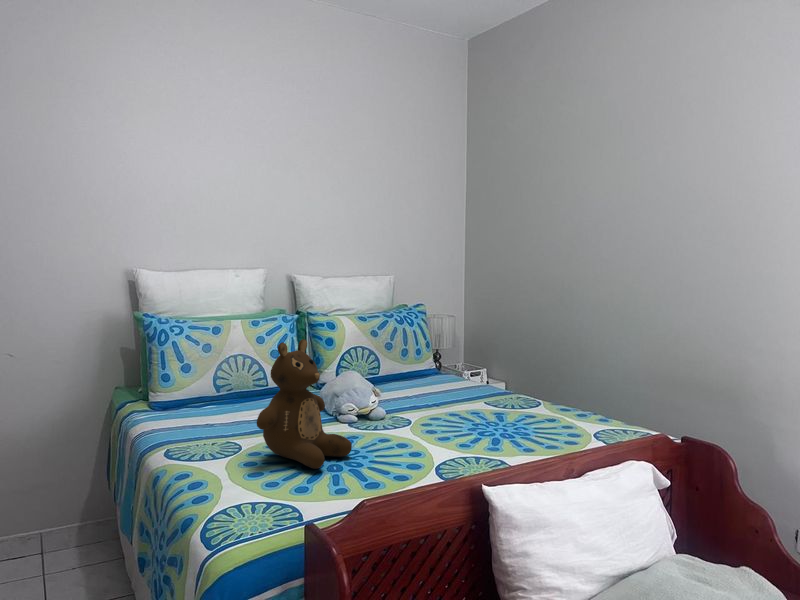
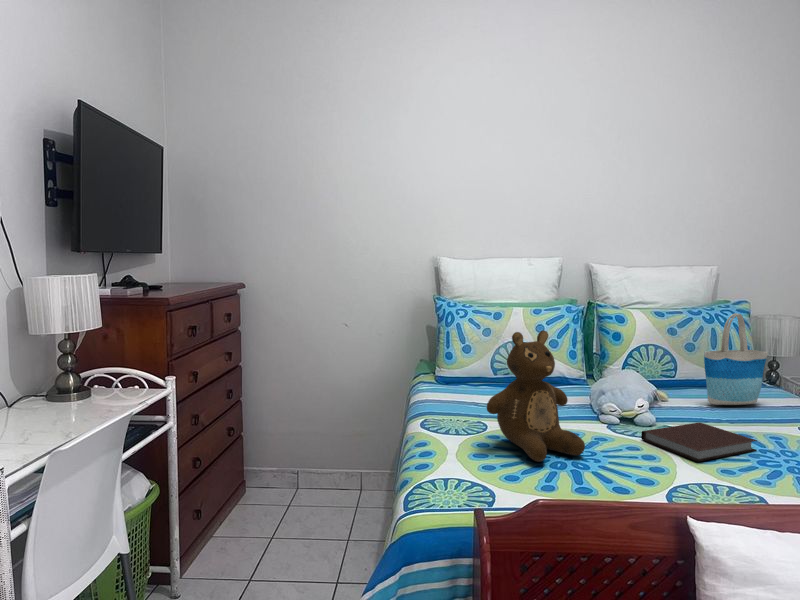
tote bag: none [410,314,452,394] -> present [704,313,768,405]
notebook: none [385,410,470,441] -> present [641,422,757,461]

